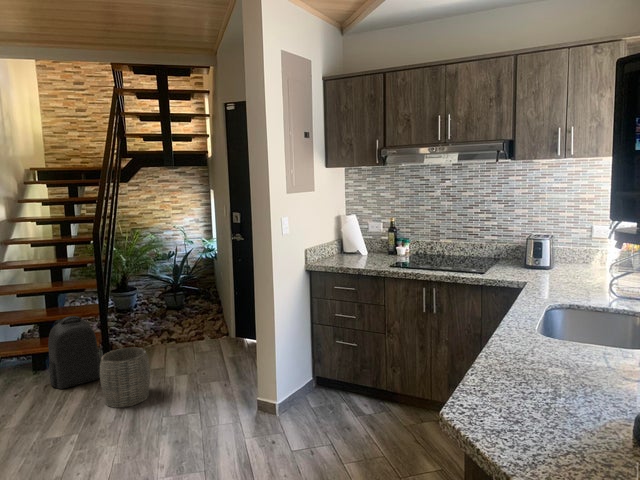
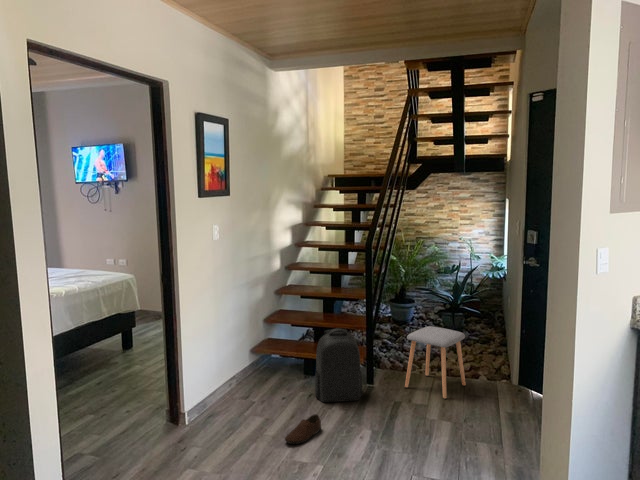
stool: none [139,302,194,360] -> present [405,326,466,399]
woven basket: present [100,348,150,408] -> none [356,376,408,446]
shoe: none [29,398,66,429] -> present [285,414,321,444]

